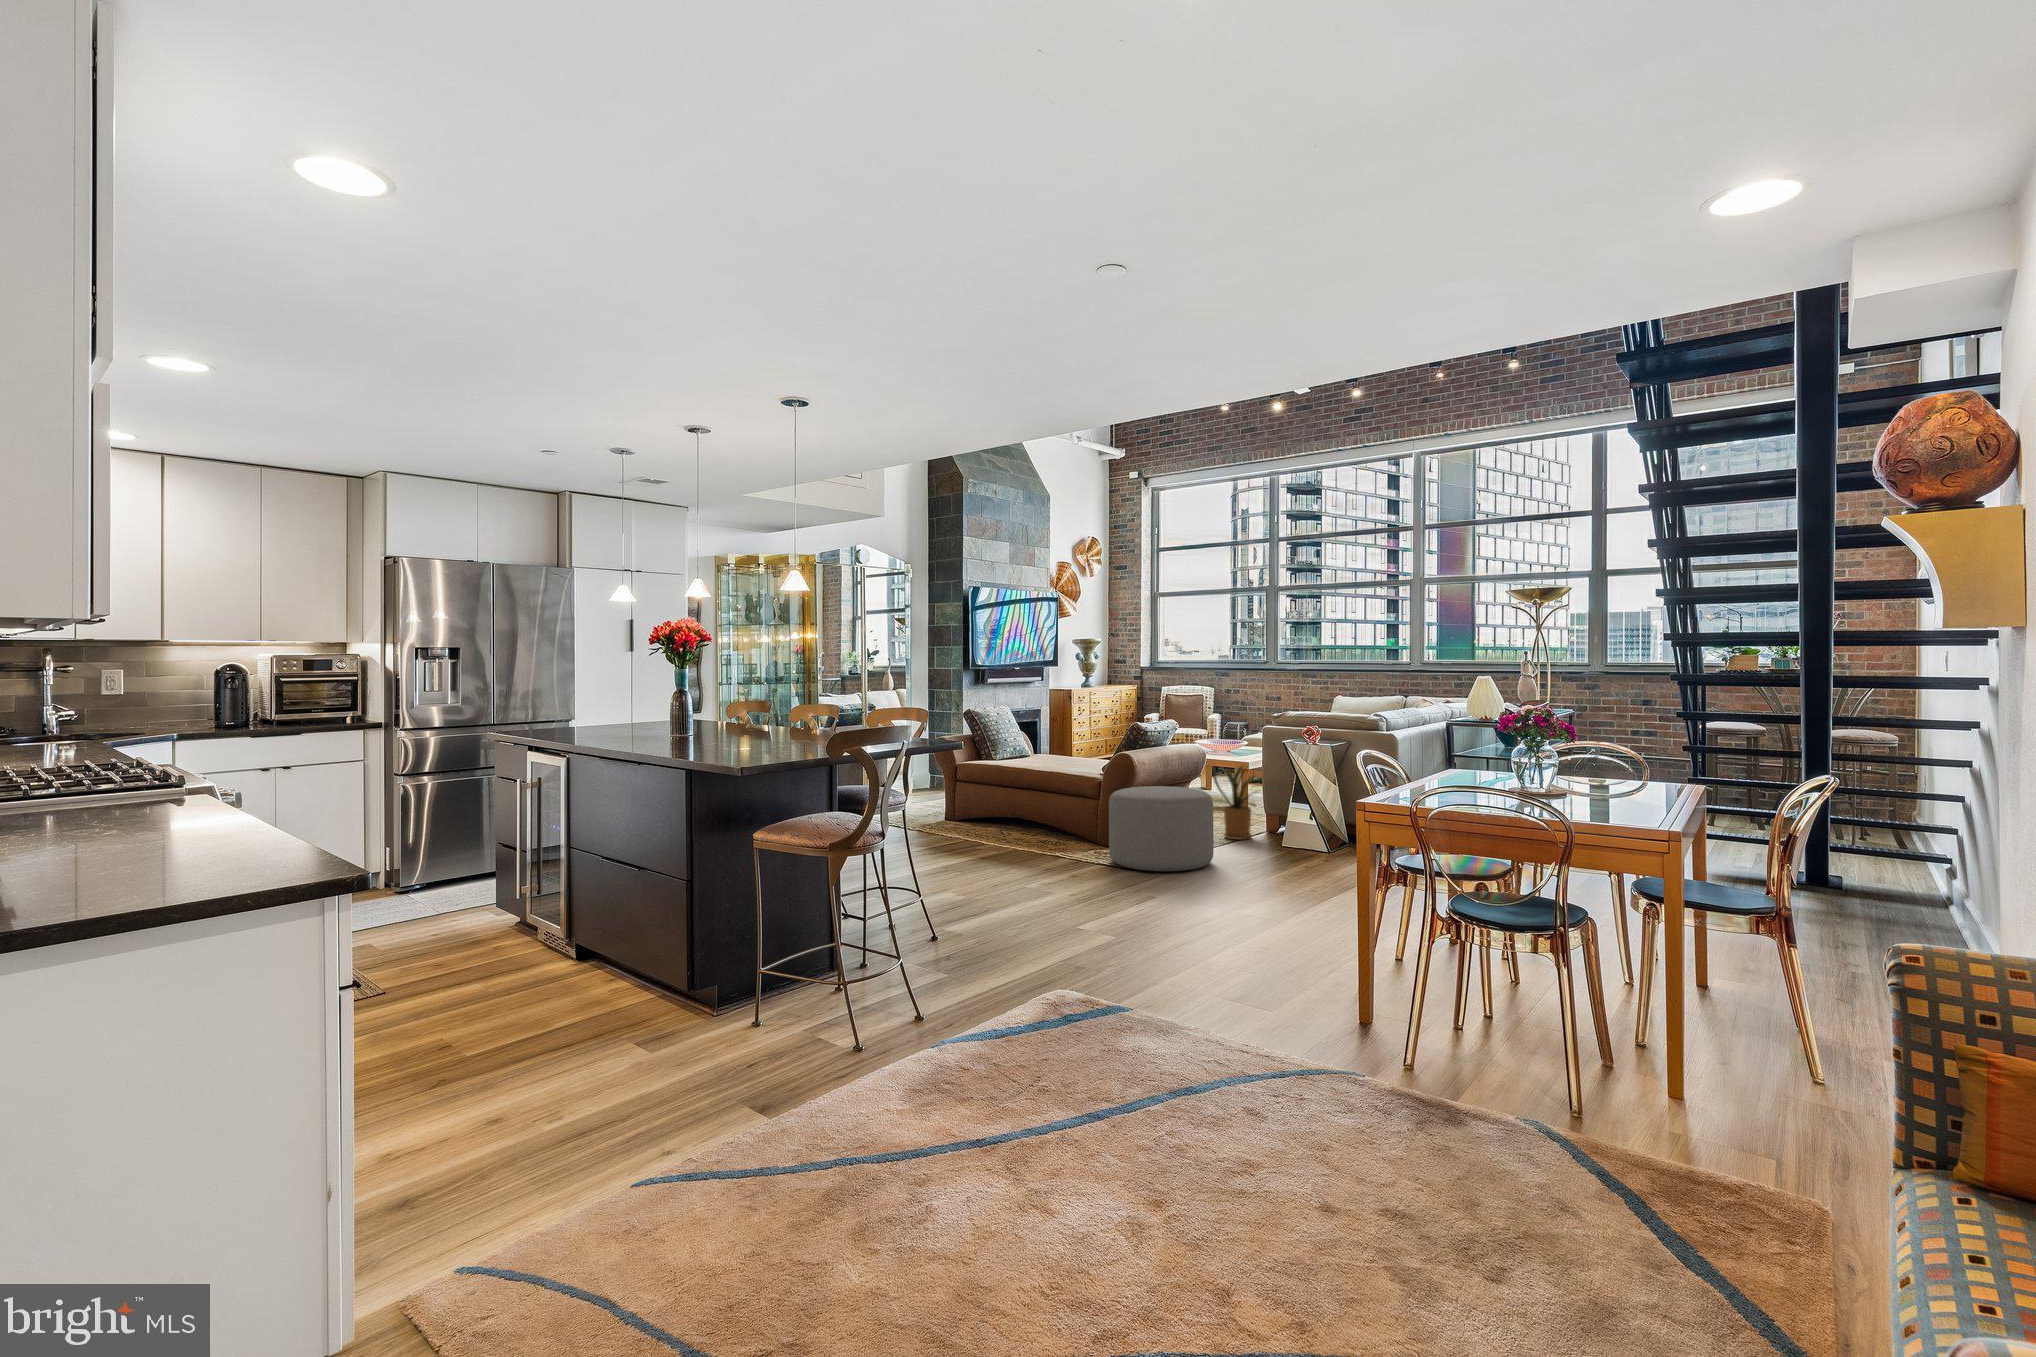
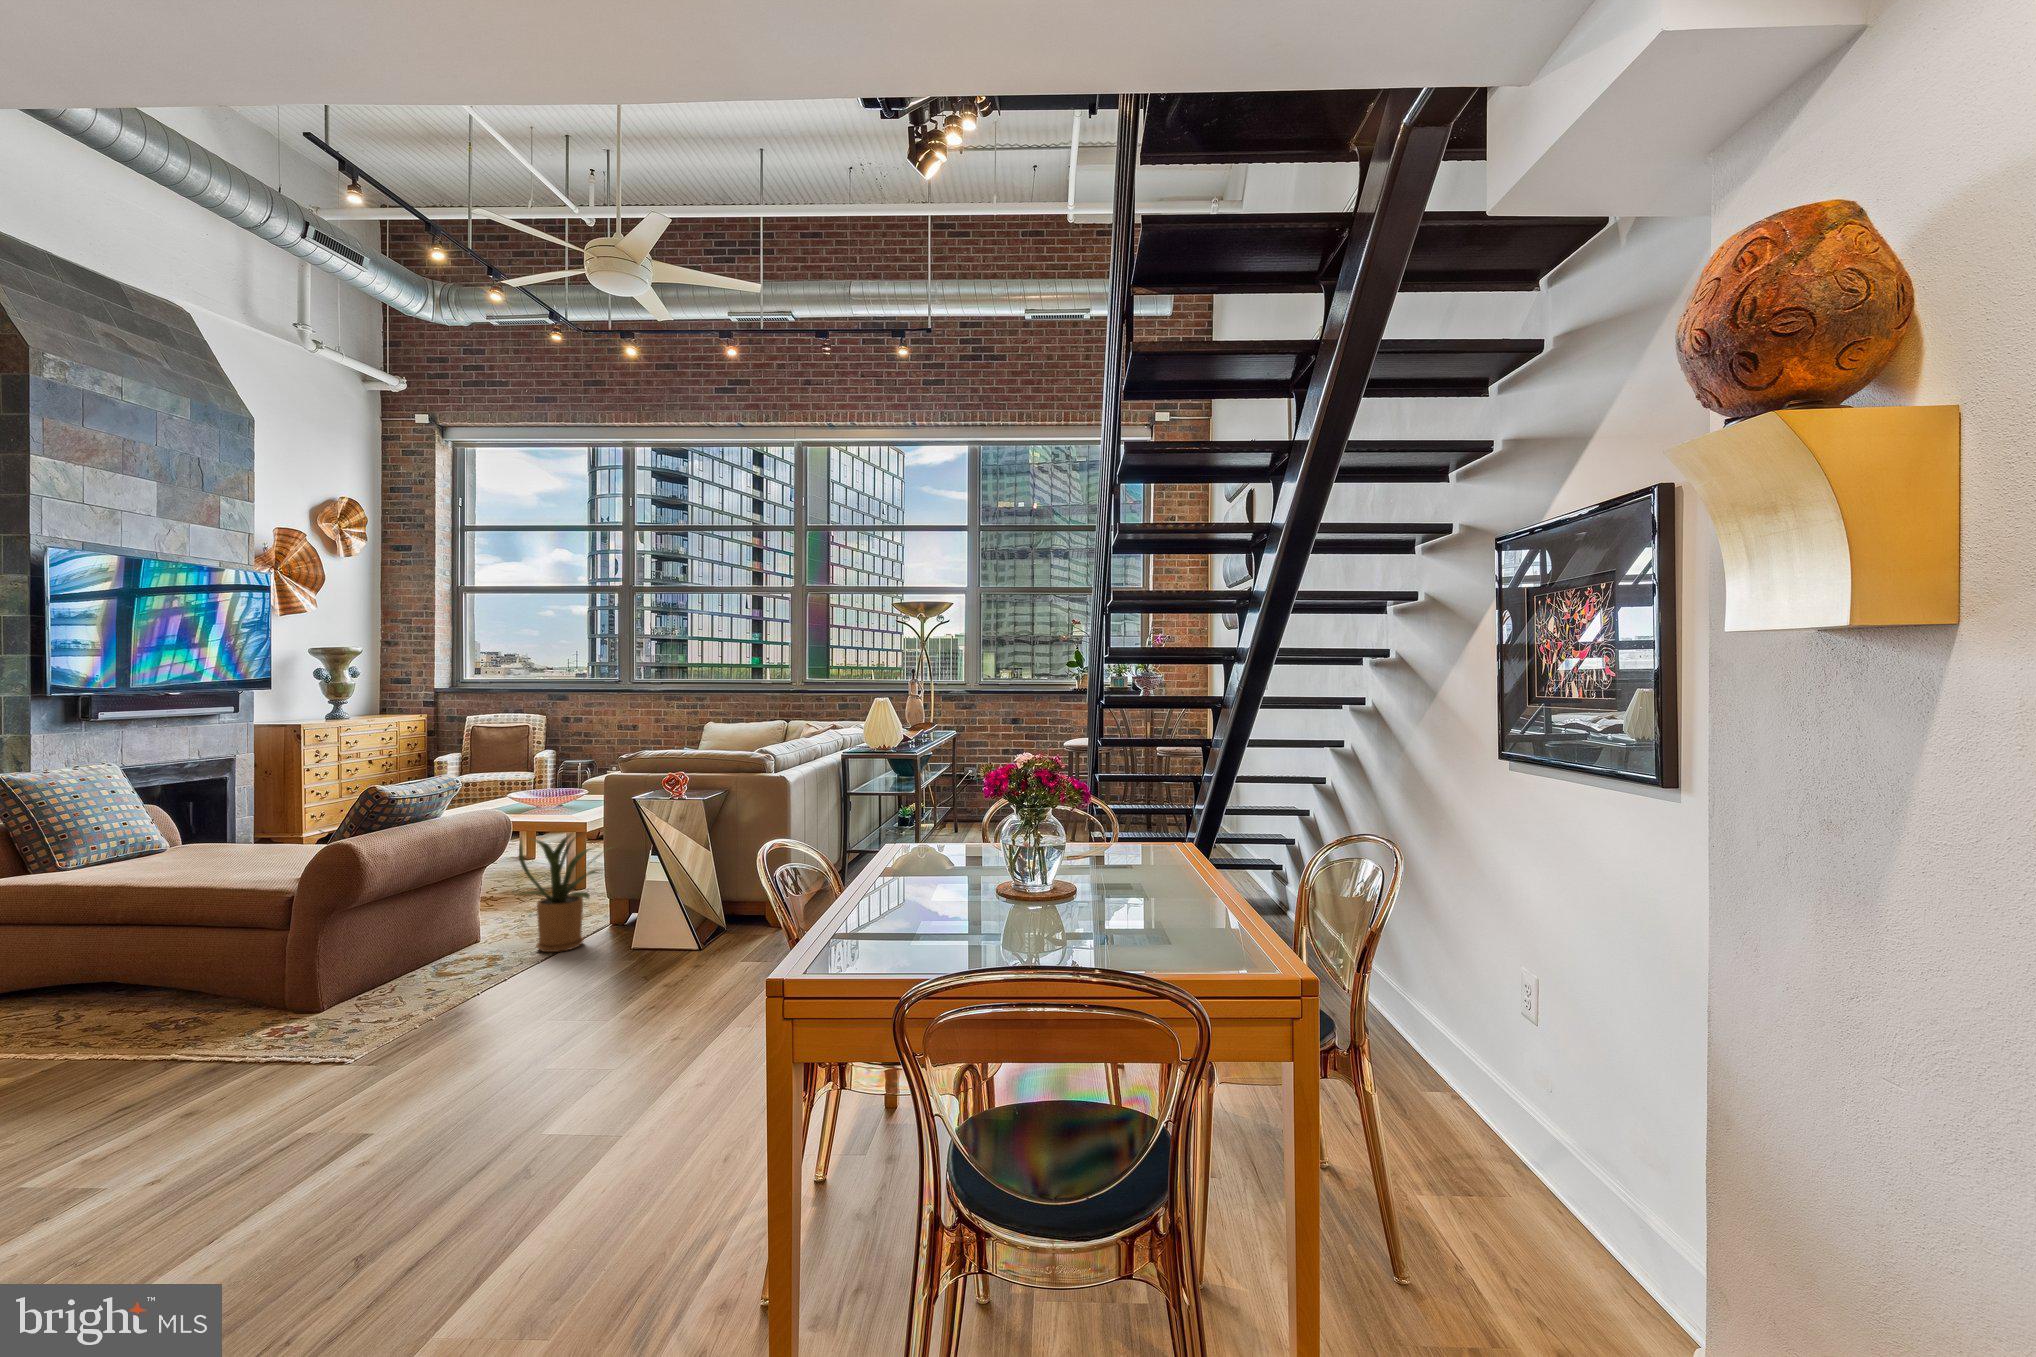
ottoman: present [1109,786,1214,871] -> none [279,890,506,1070]

